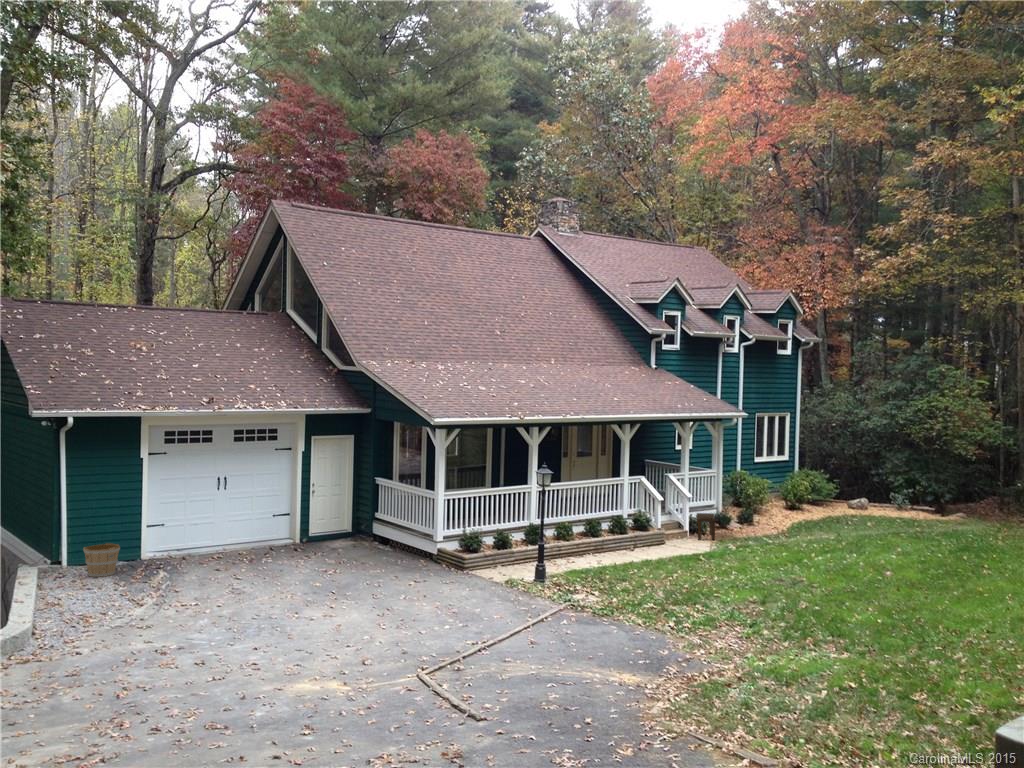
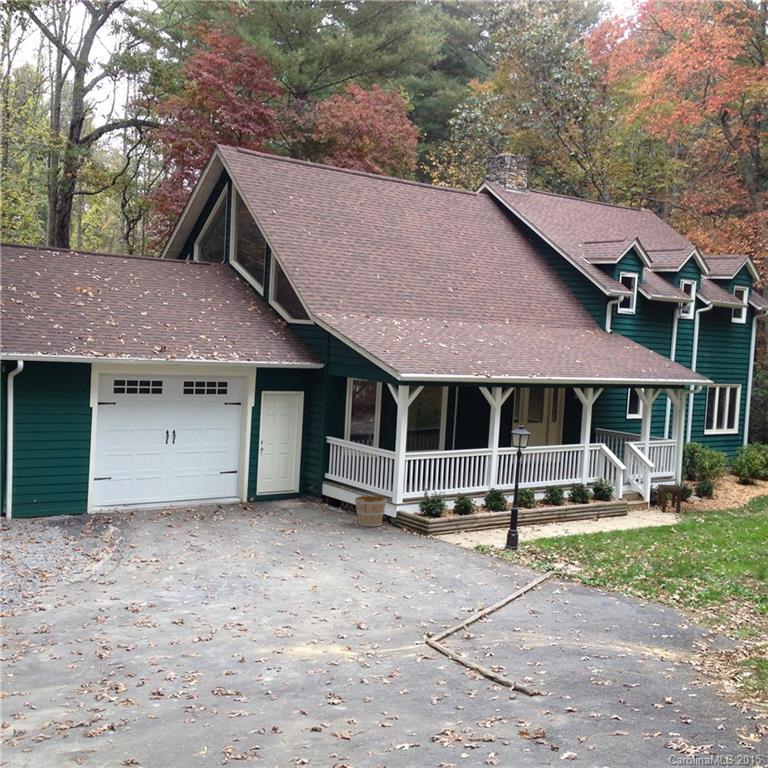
wooden bucket: present [83,543,120,577] -> present [355,495,387,527]

